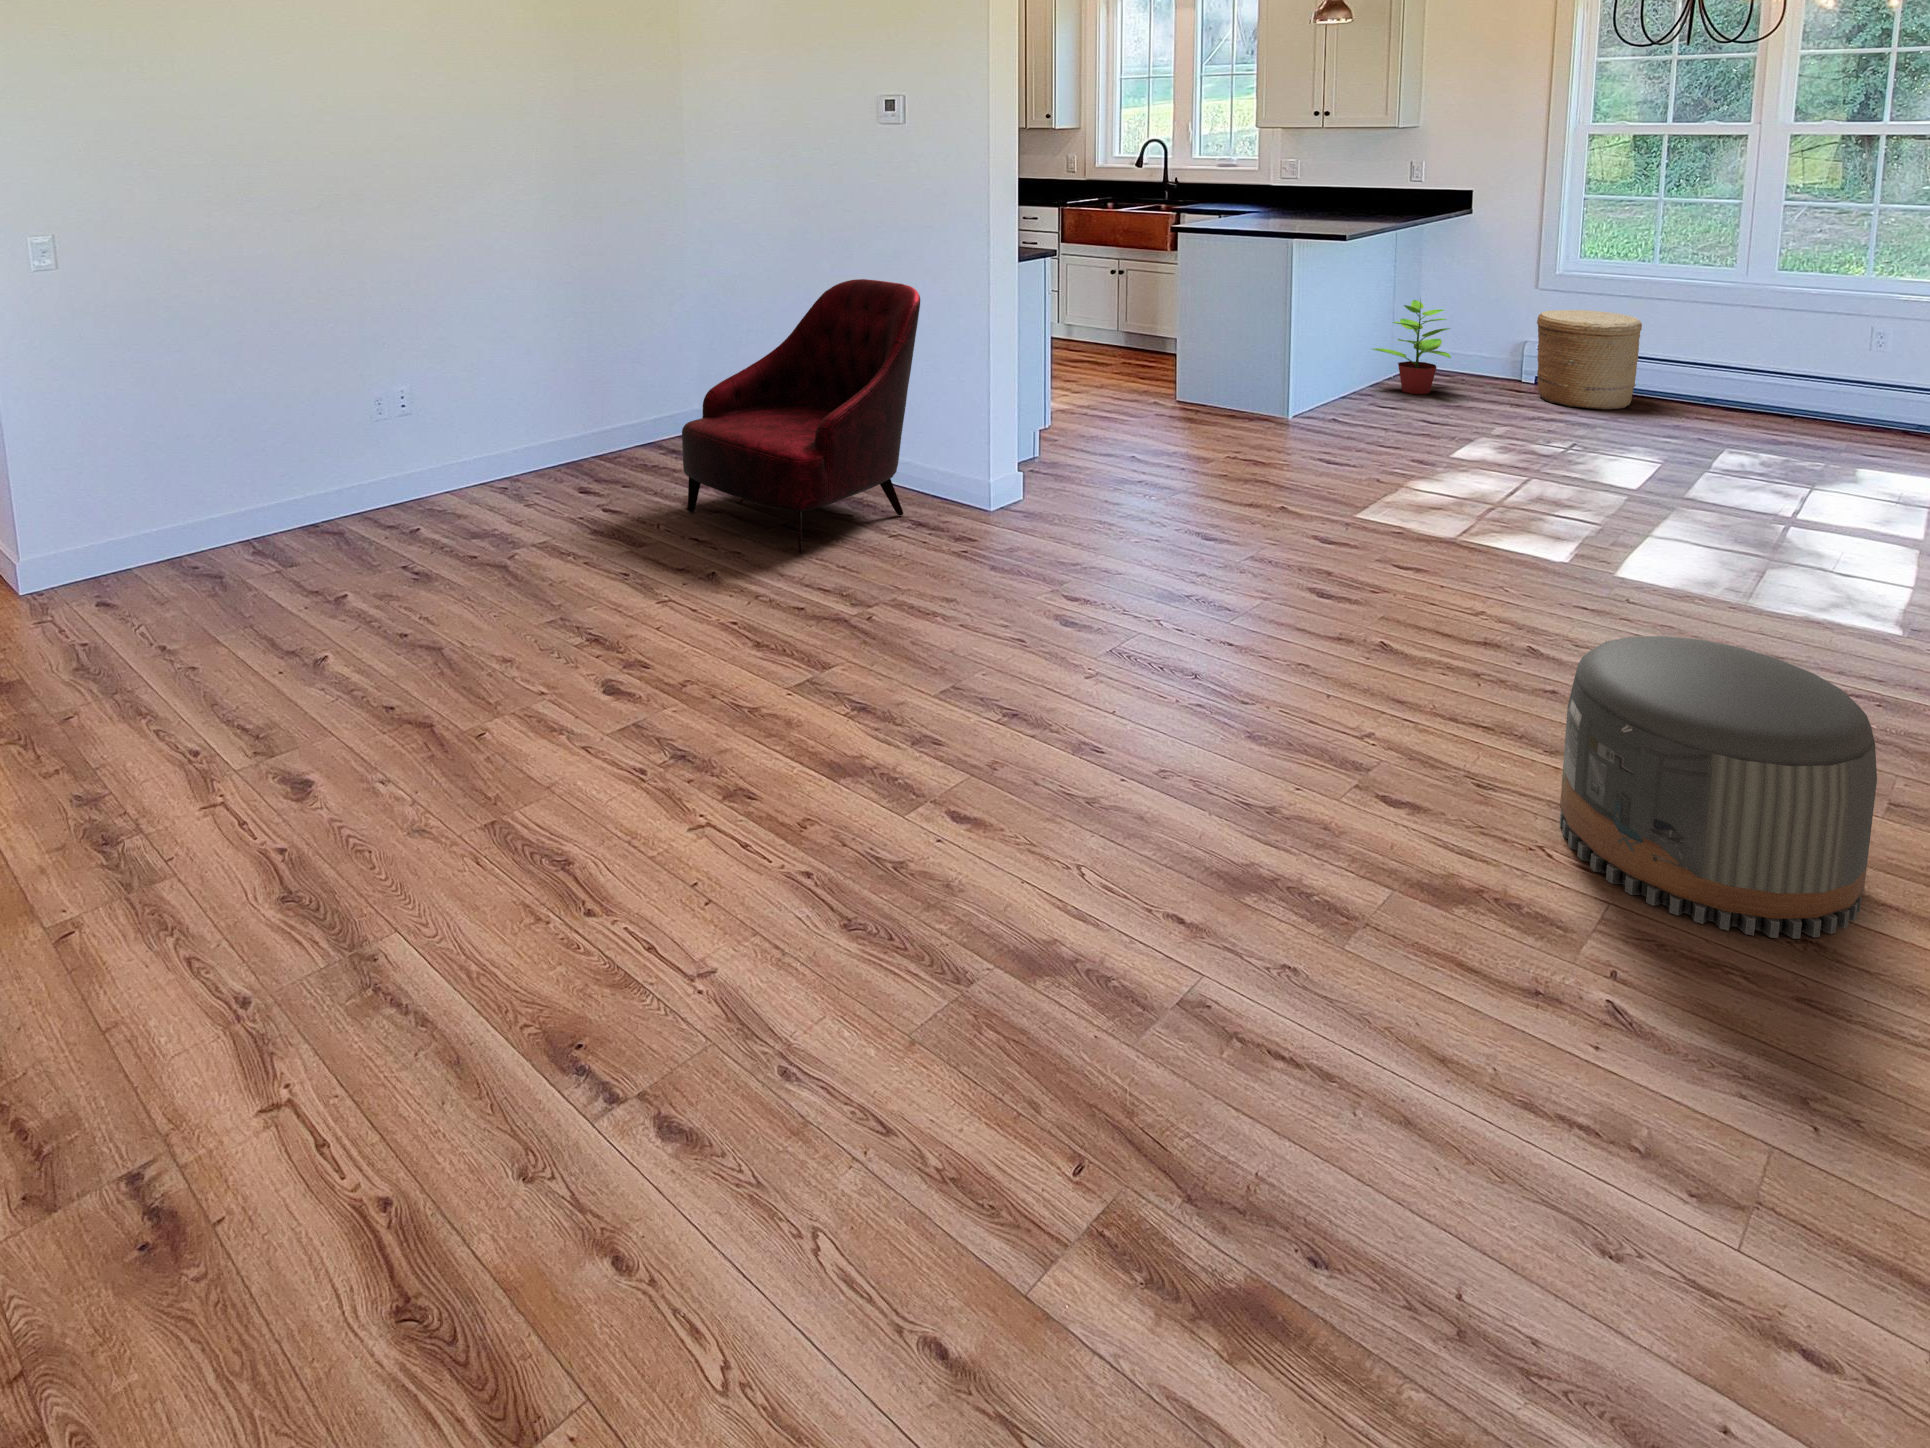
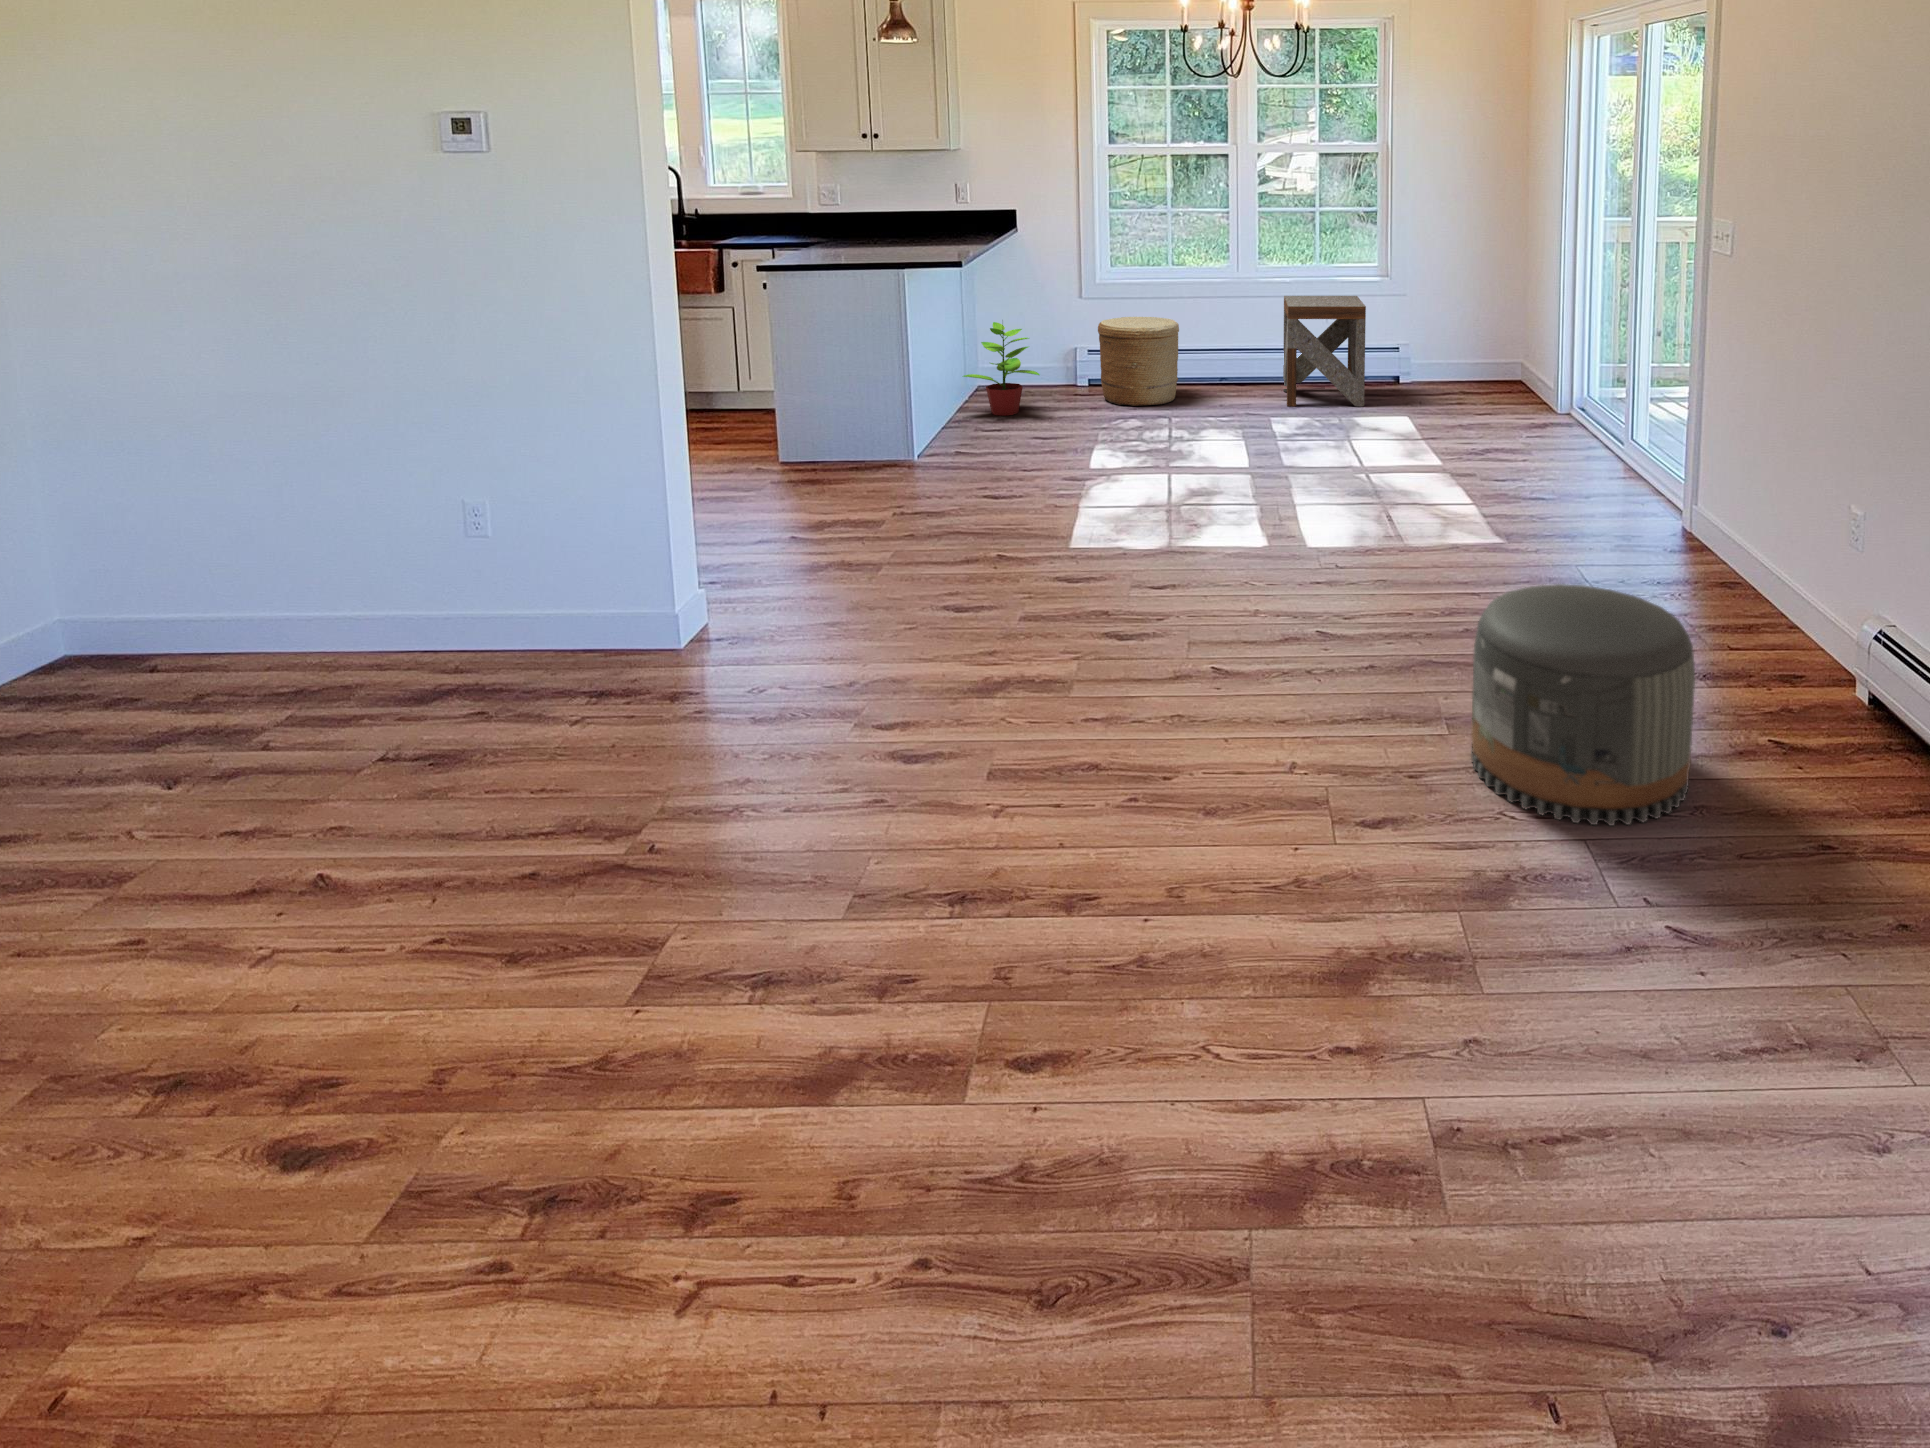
armchair: present [682,279,920,554] -> none [148,366,572,797]
side table: none [1776,305,1924,454] -> present [1283,296,1366,406]

